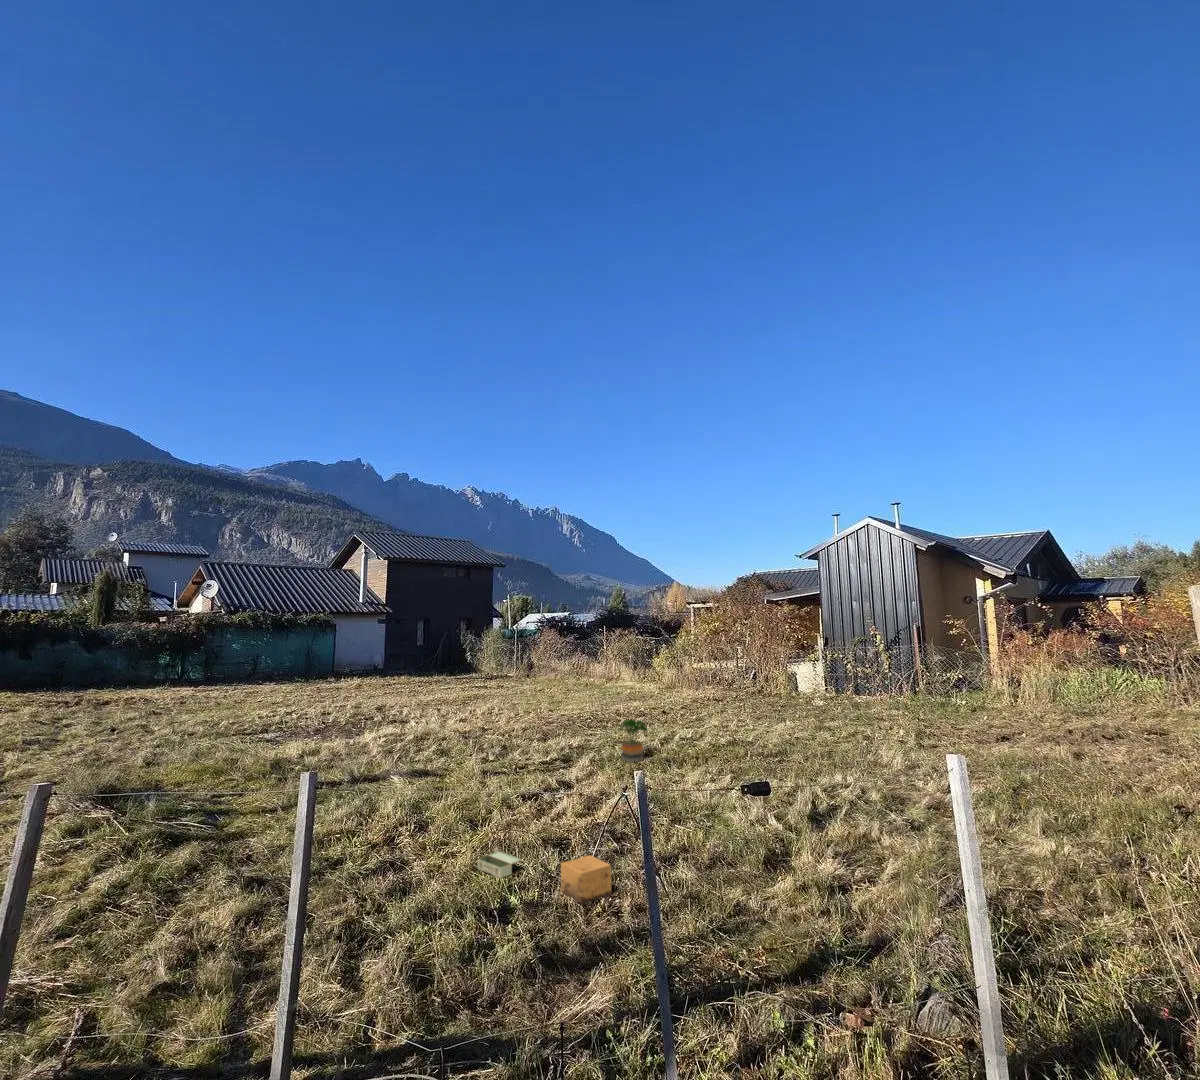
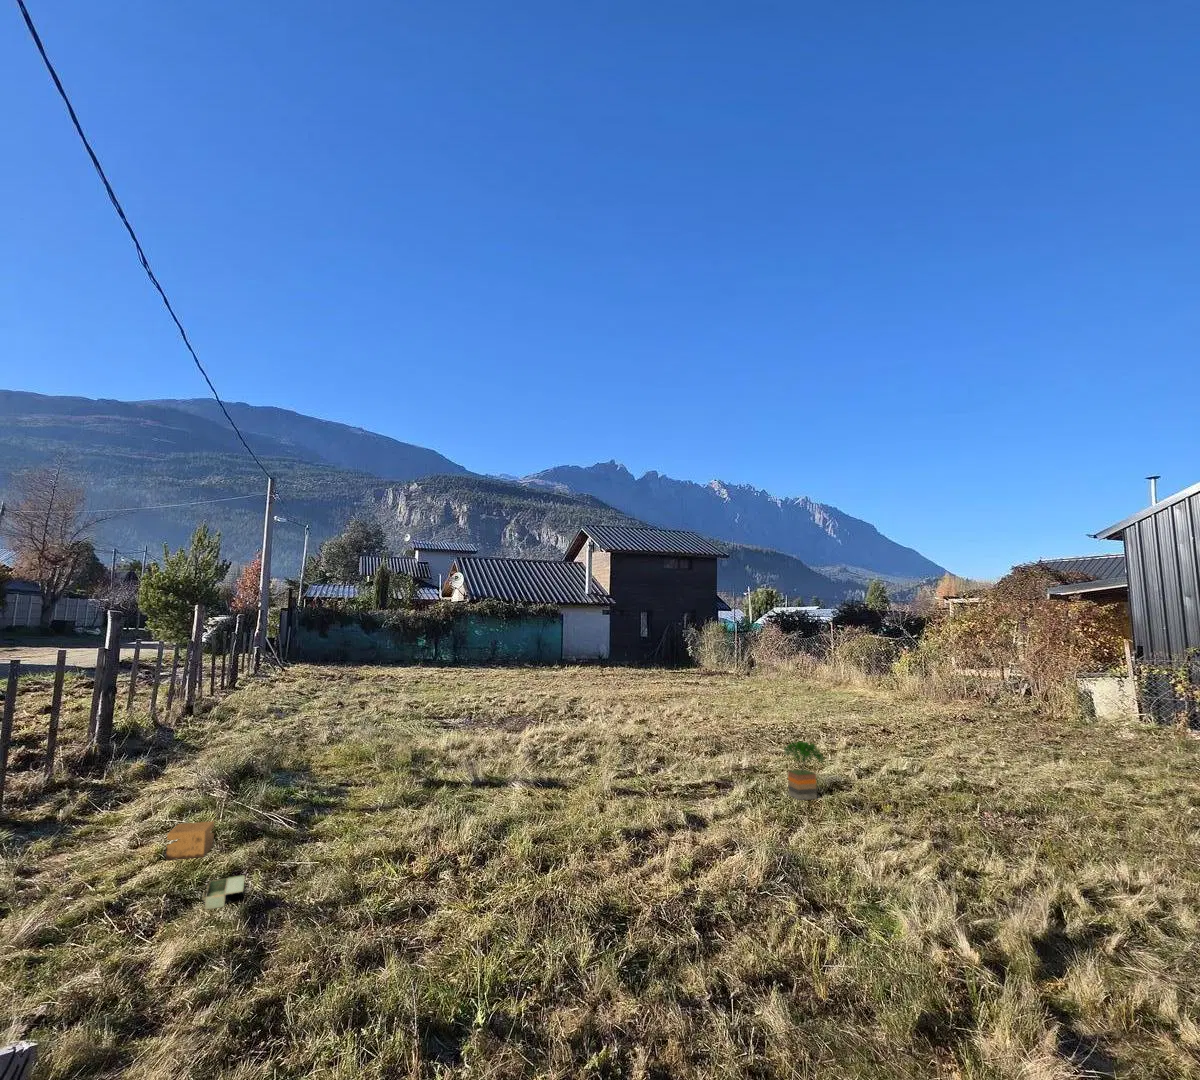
toolbox: present [478,851,522,878] -> present [202,875,245,910]
cardboard box: present [561,855,612,903] -> present [166,821,214,860]

